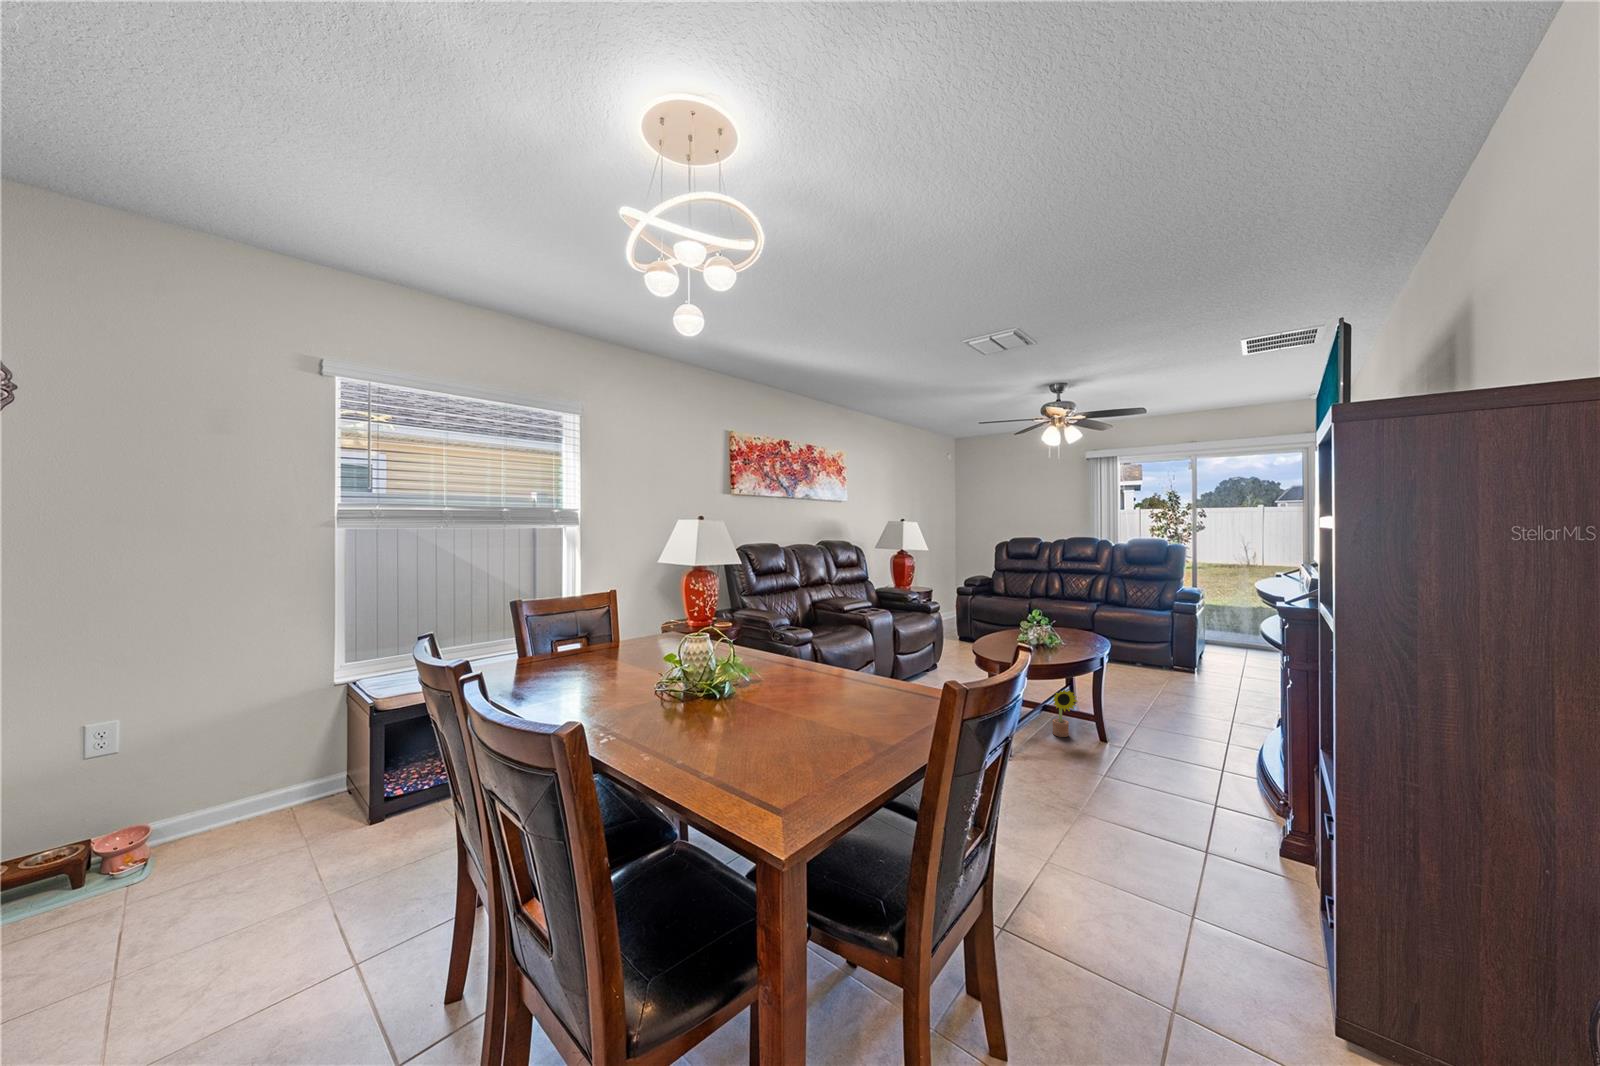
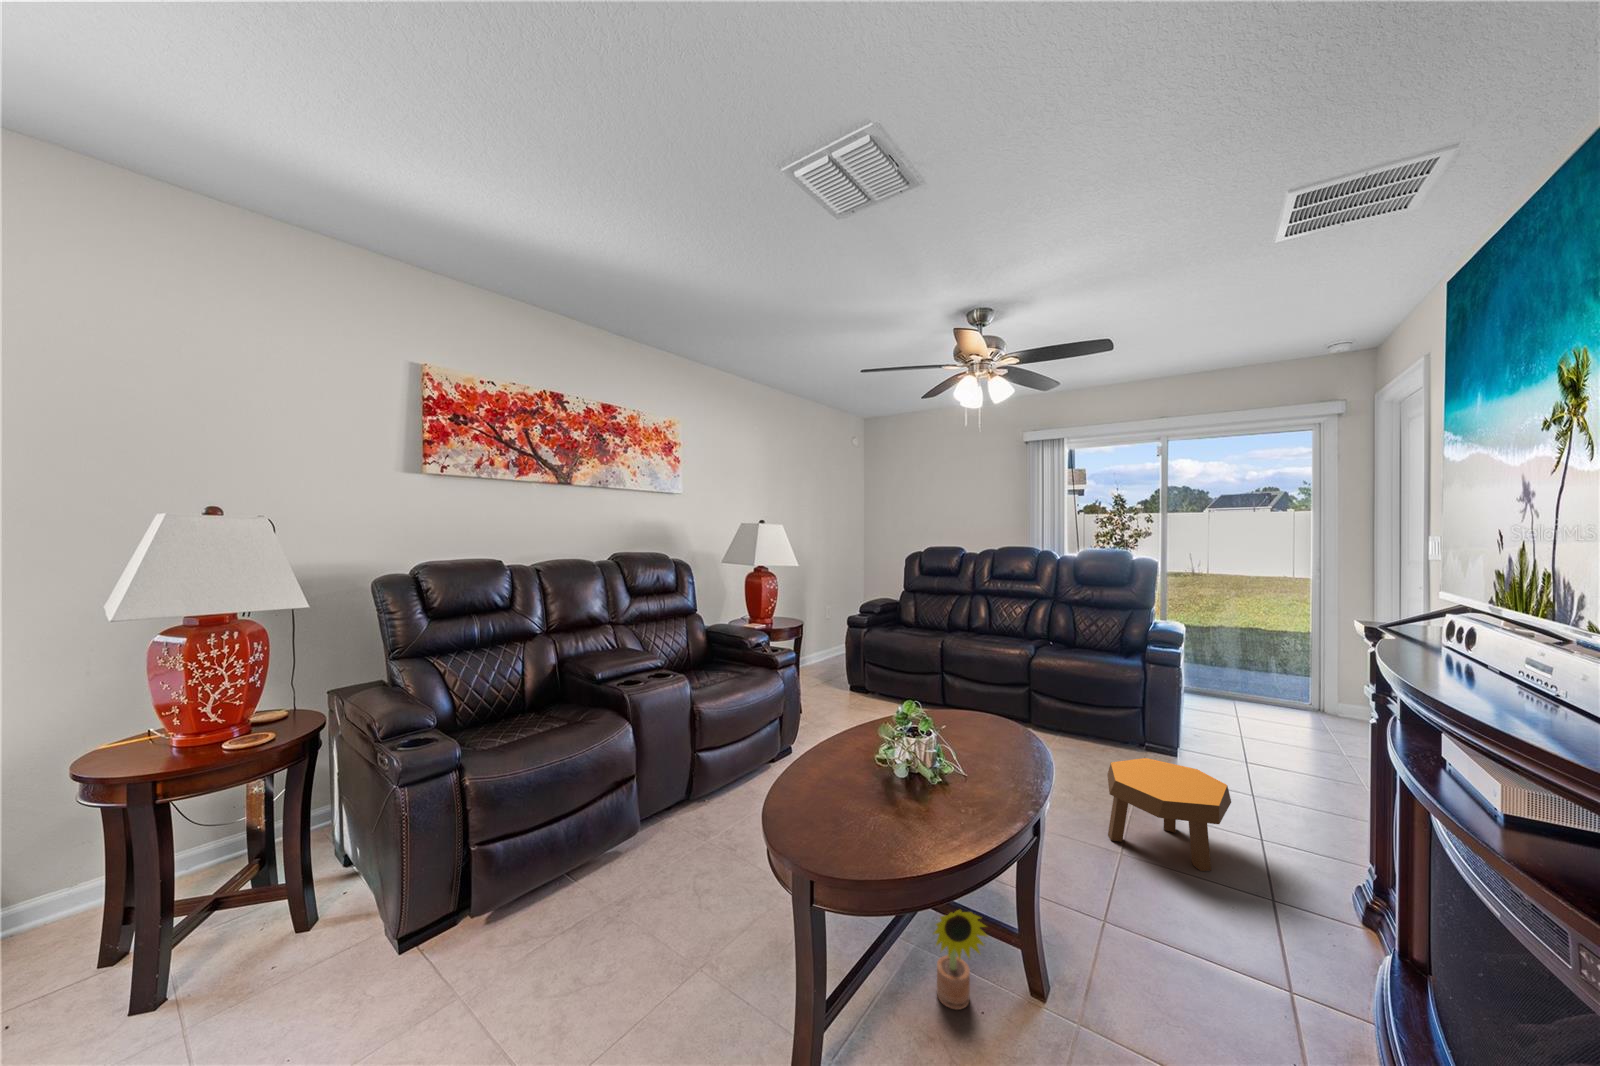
footstool: none [1141,657,1212,708] -> present [1107,758,1231,871]

